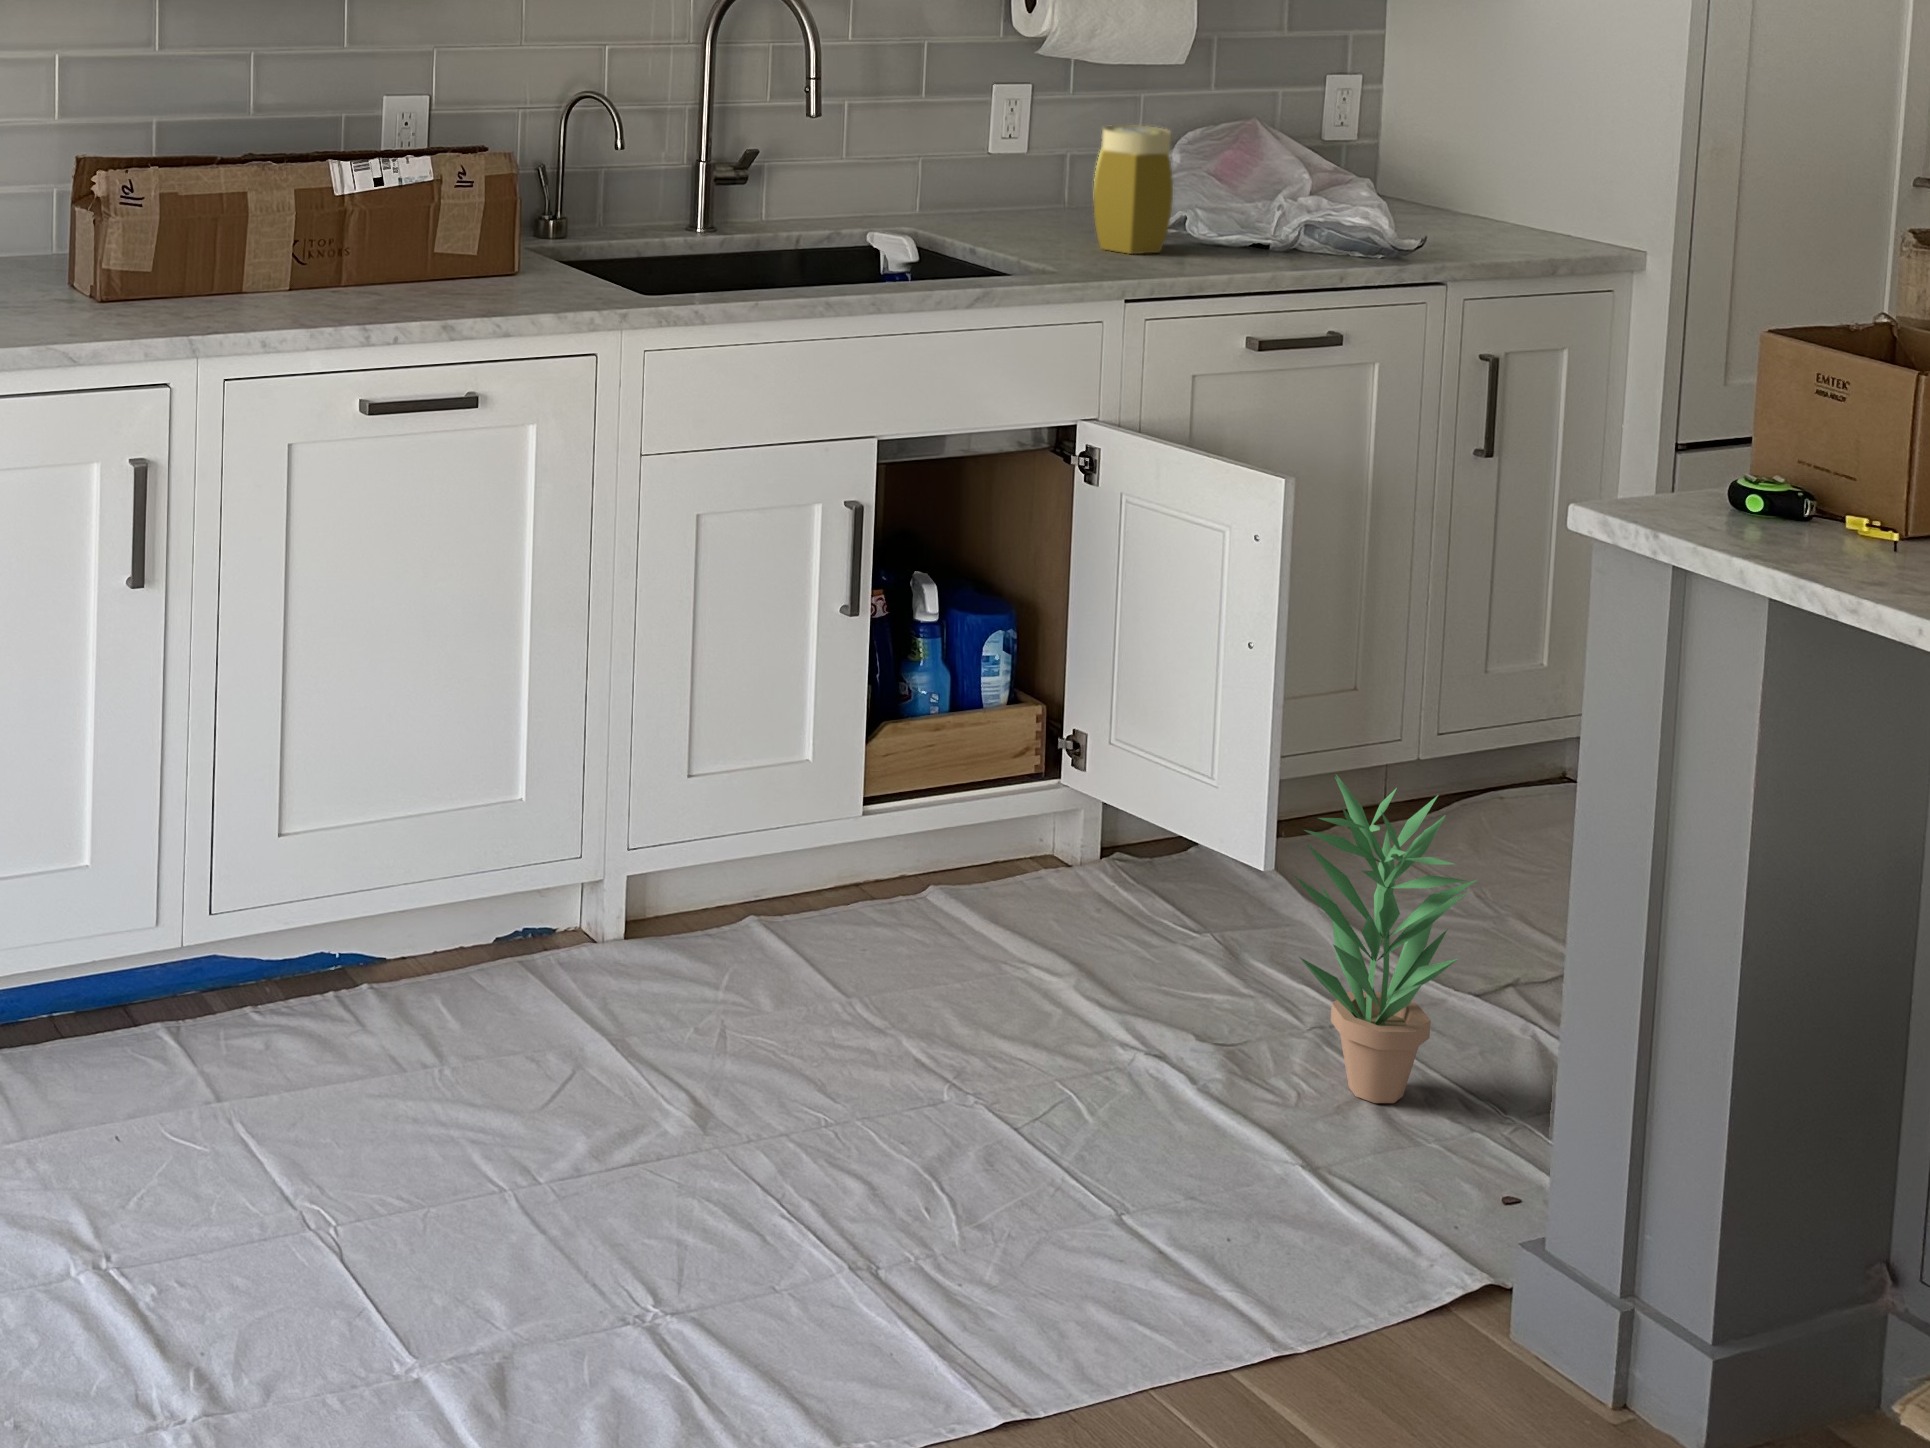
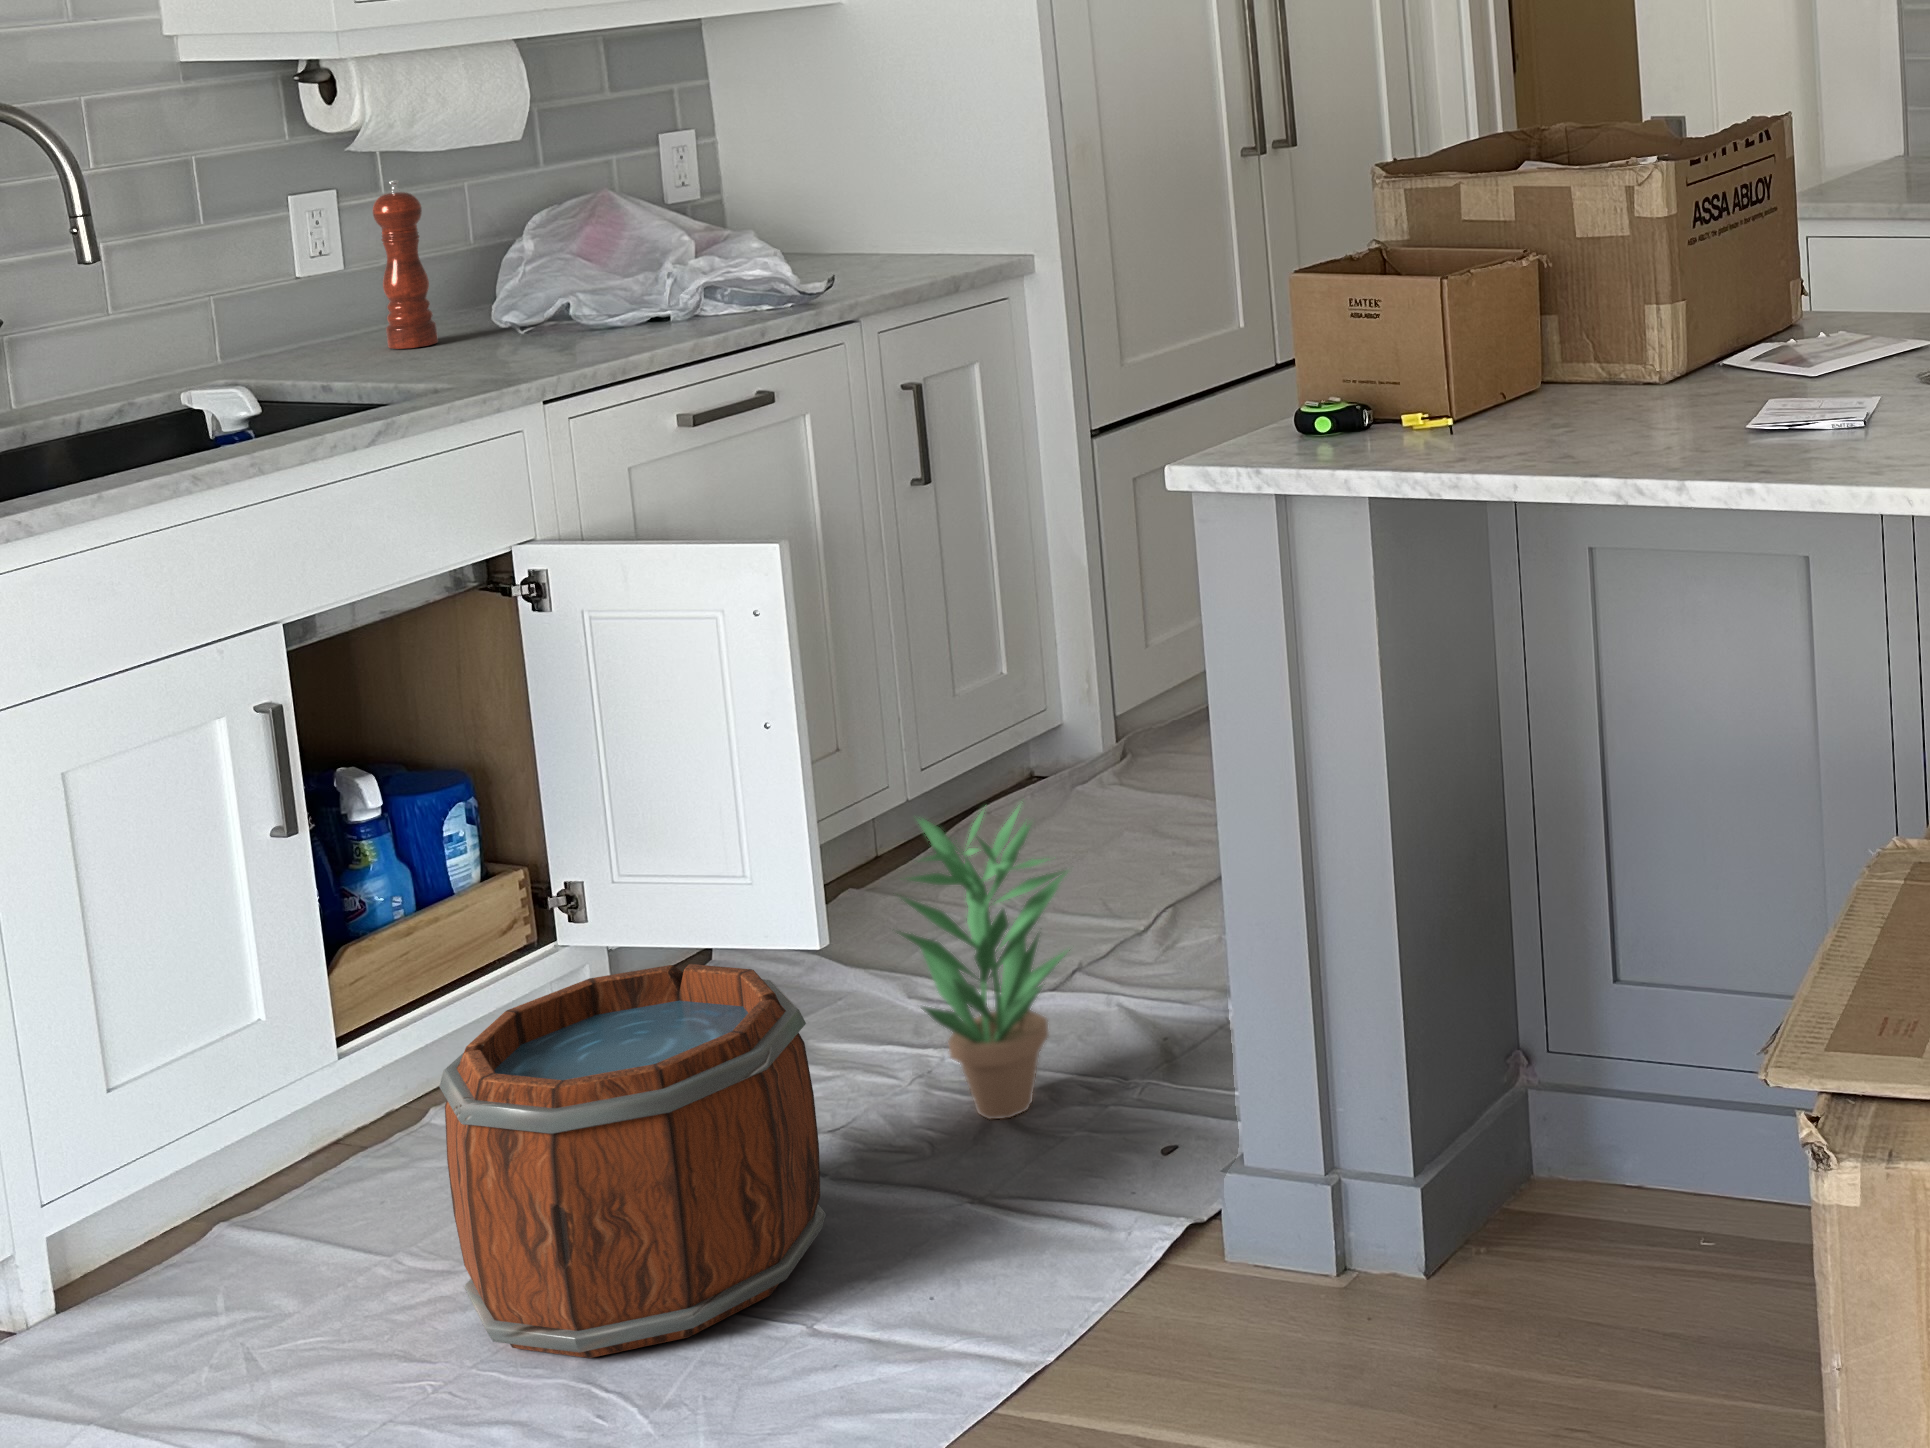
pepper mill: none [1051,81,1096,229] -> present [372,180,438,349]
jar: present [1094,125,1173,254] -> none [446,215,551,359]
bucket: none [873,821,1178,1173] -> present [439,964,826,1358]

